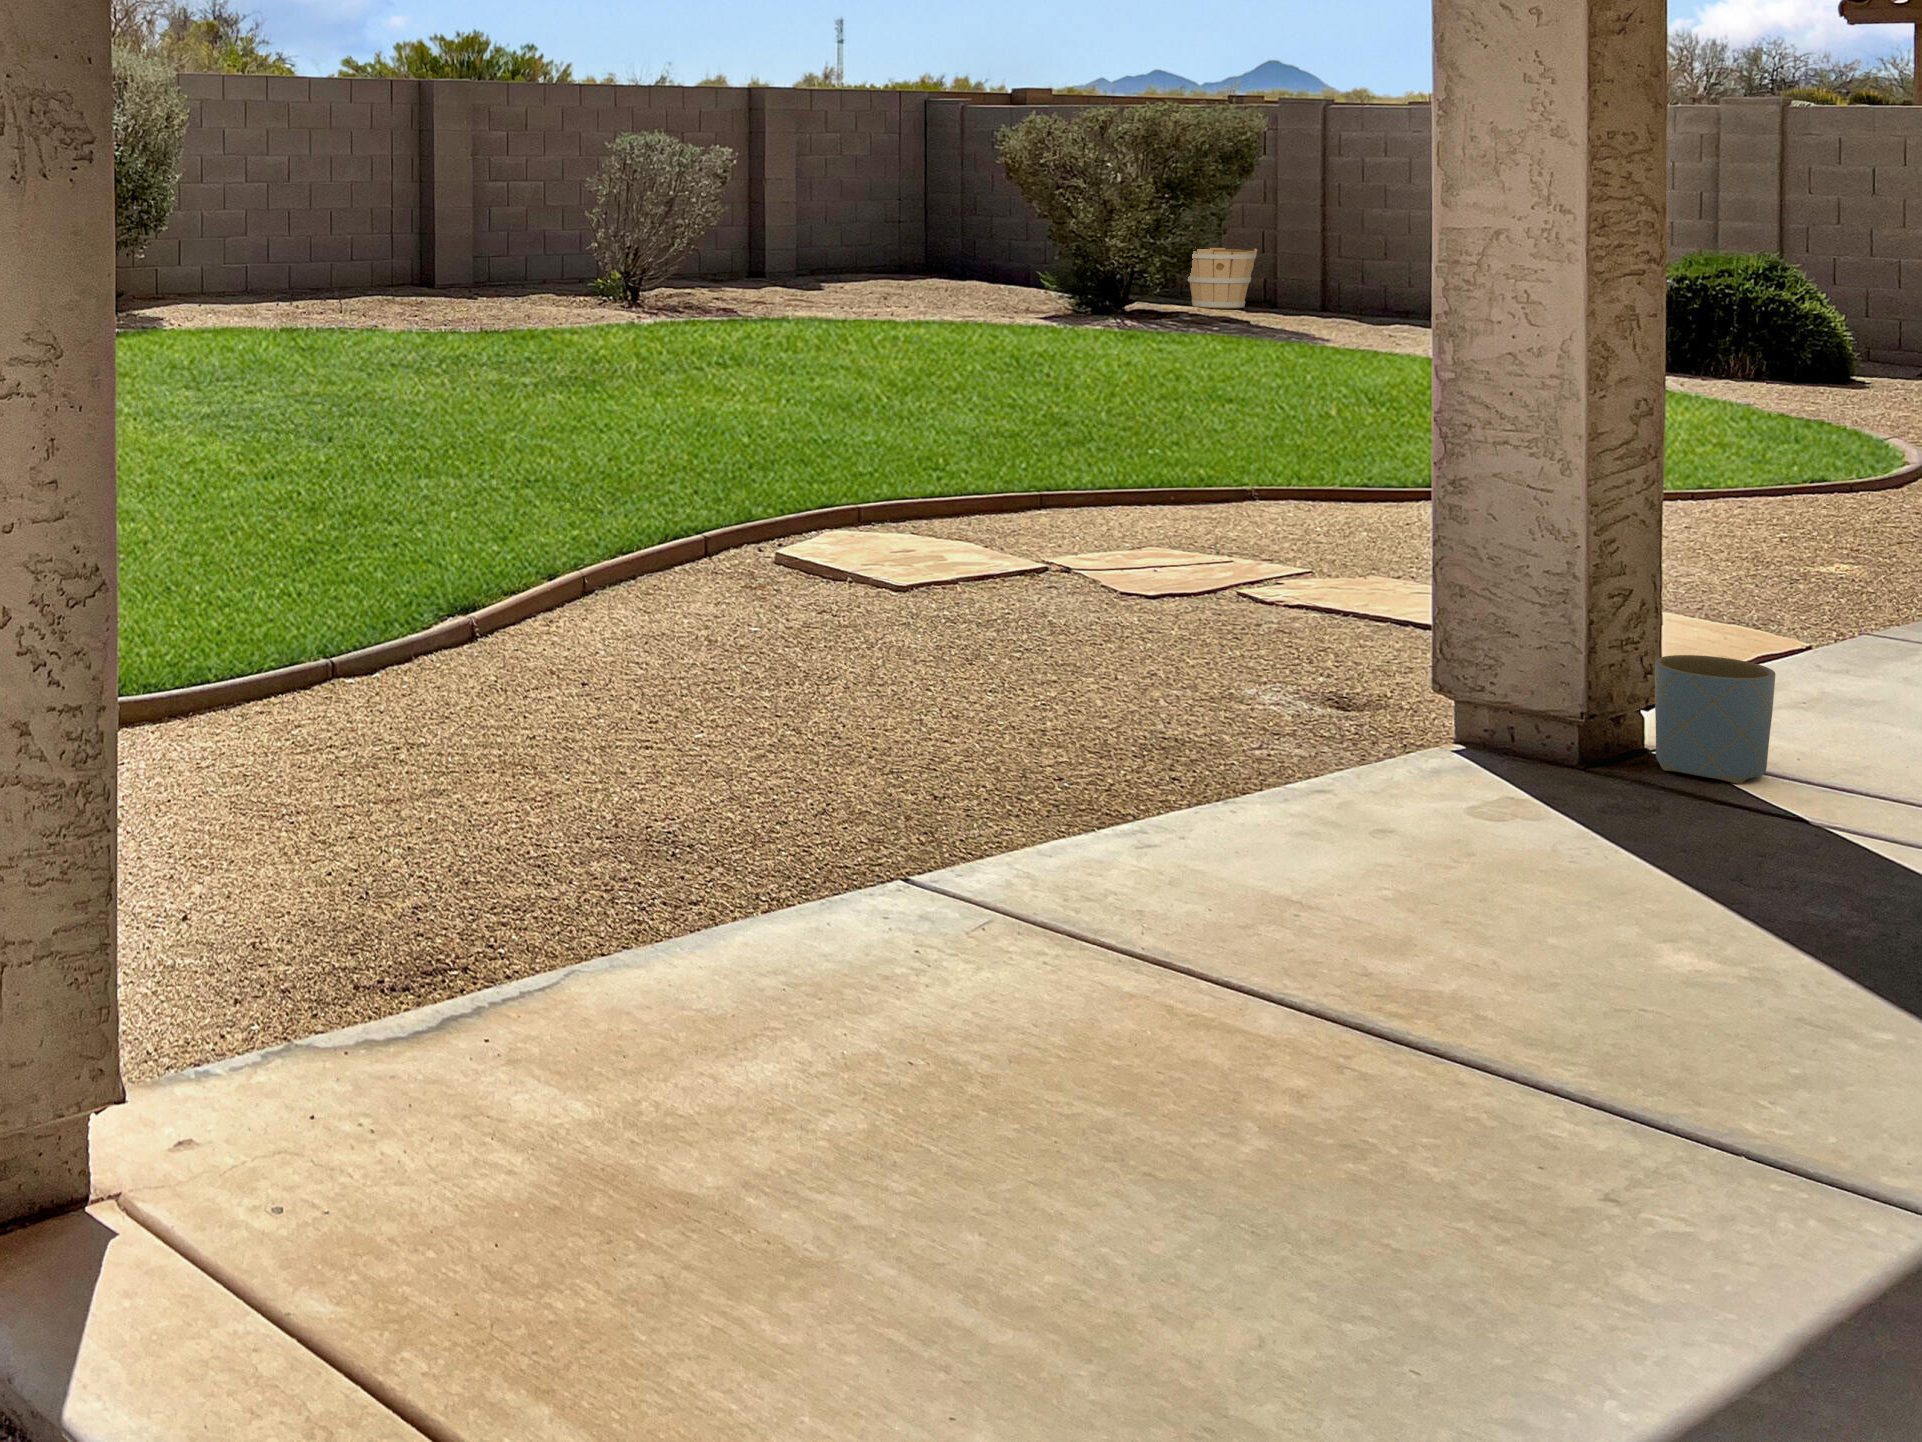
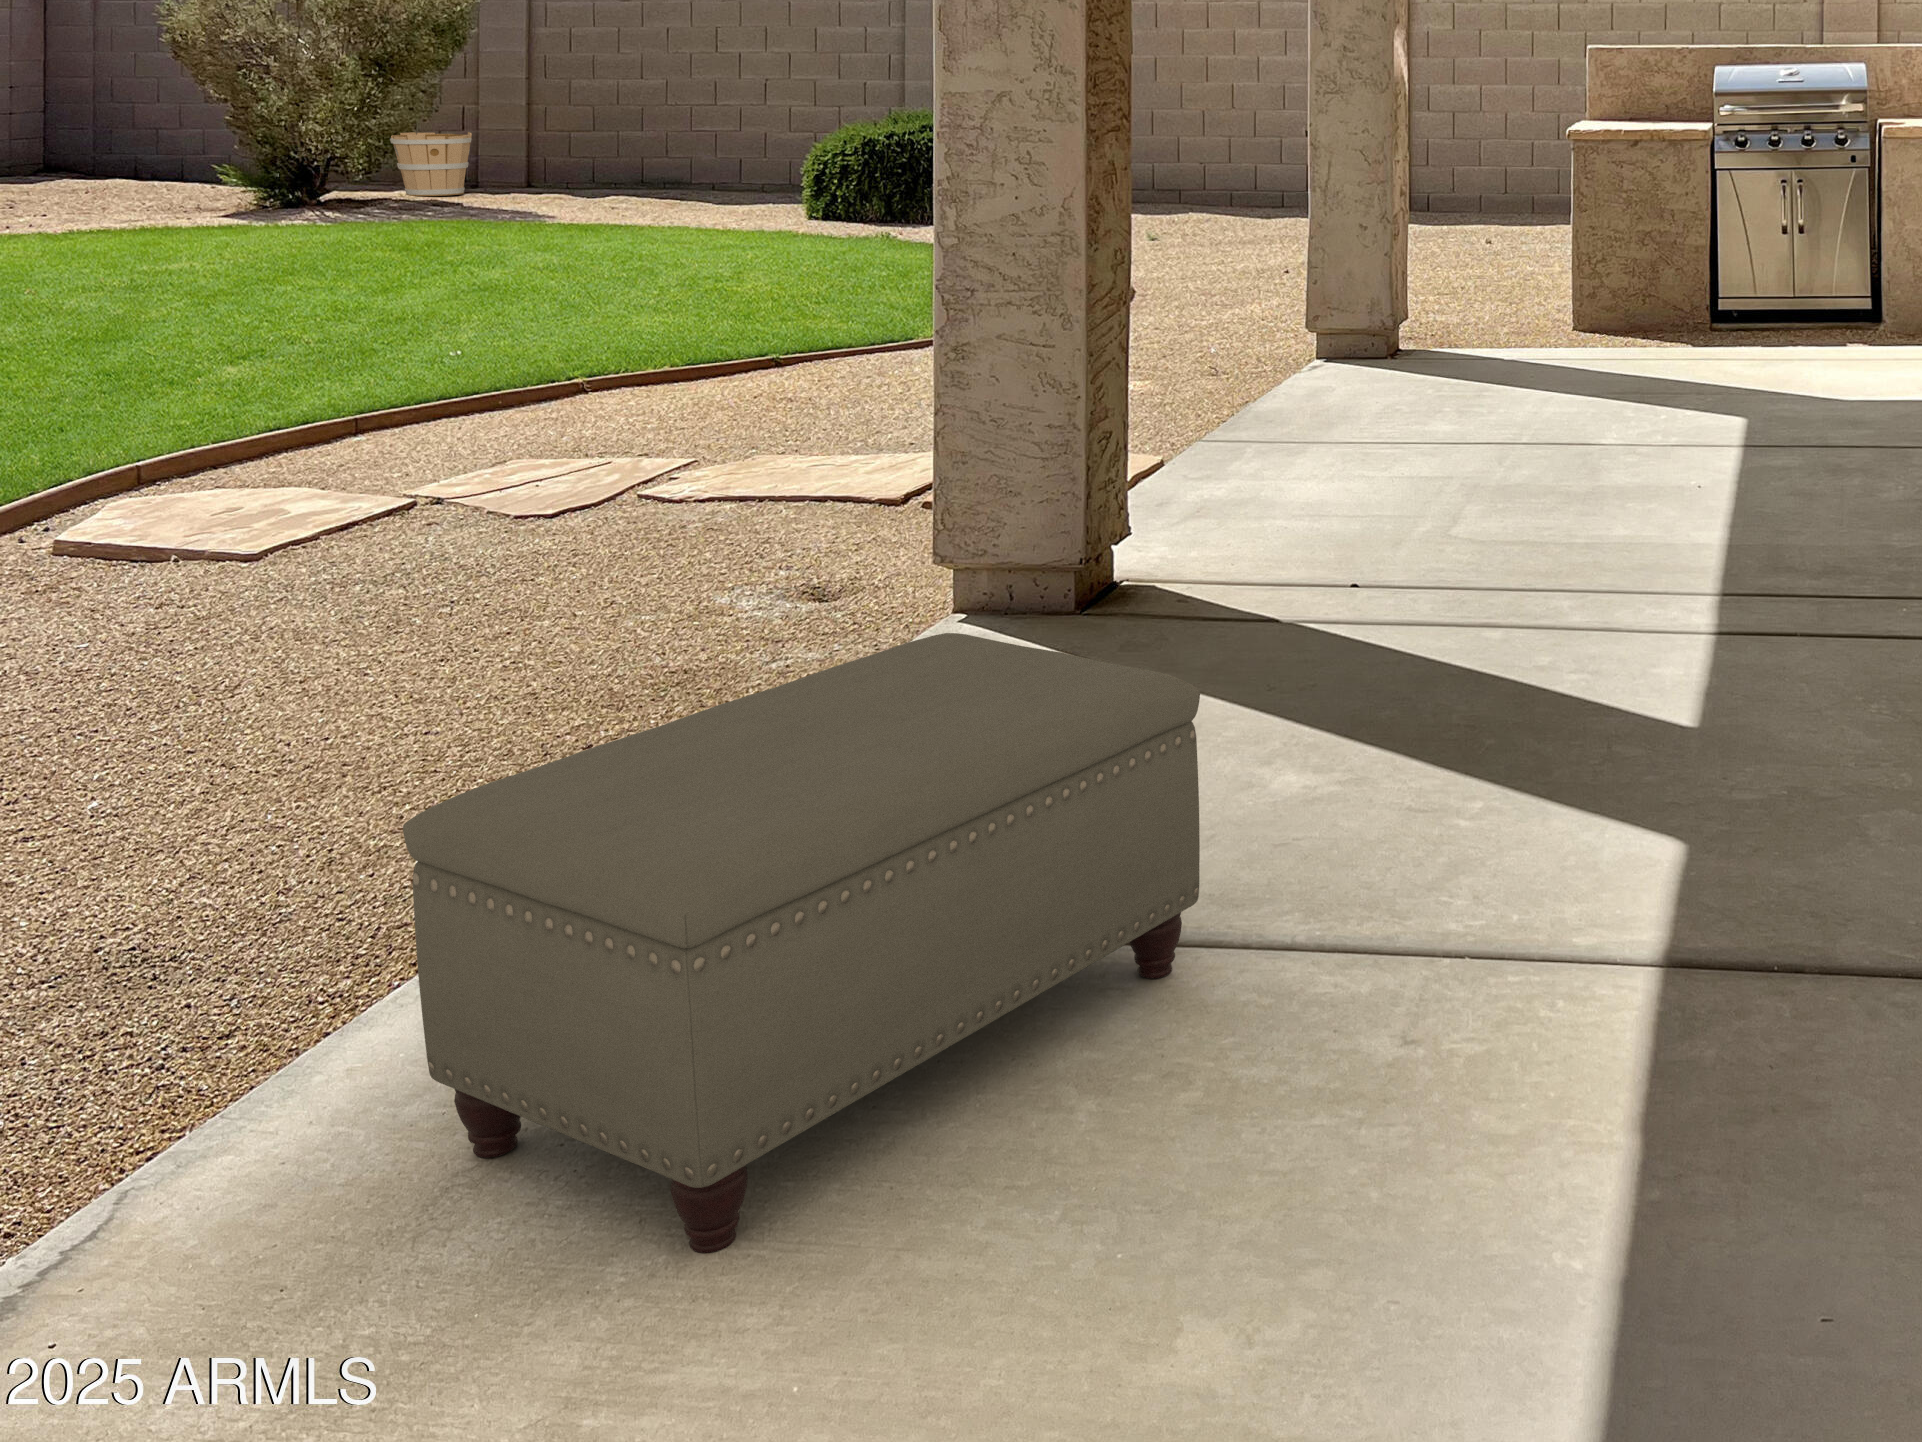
planter: present [1655,655,1775,784] -> none [1133,486,1224,594]
ottoman: none [712,703,1408,1118] -> present [403,633,1200,1253]

